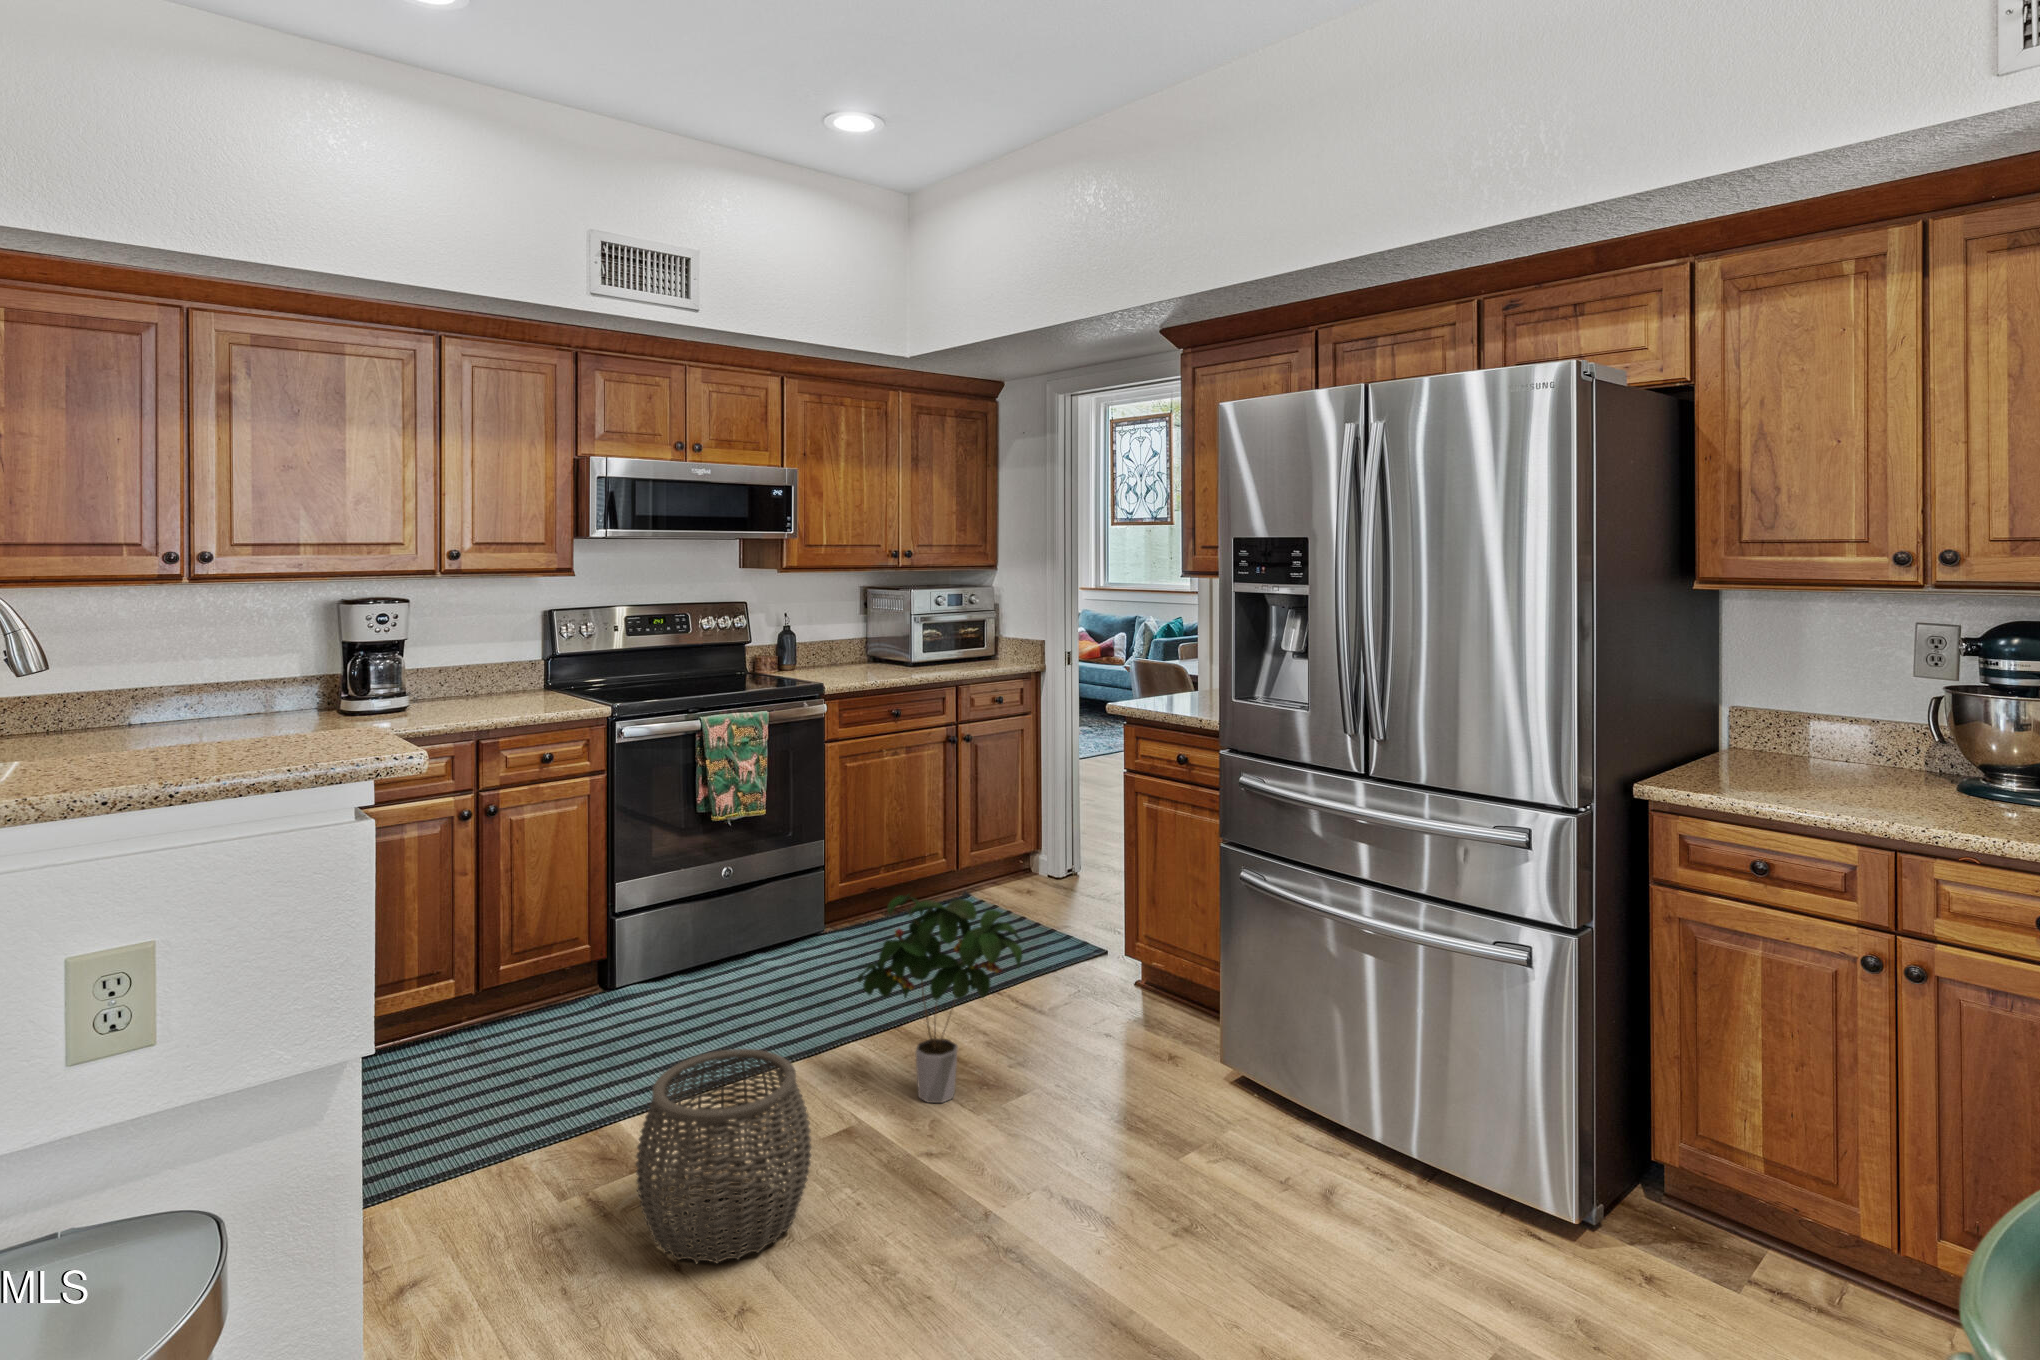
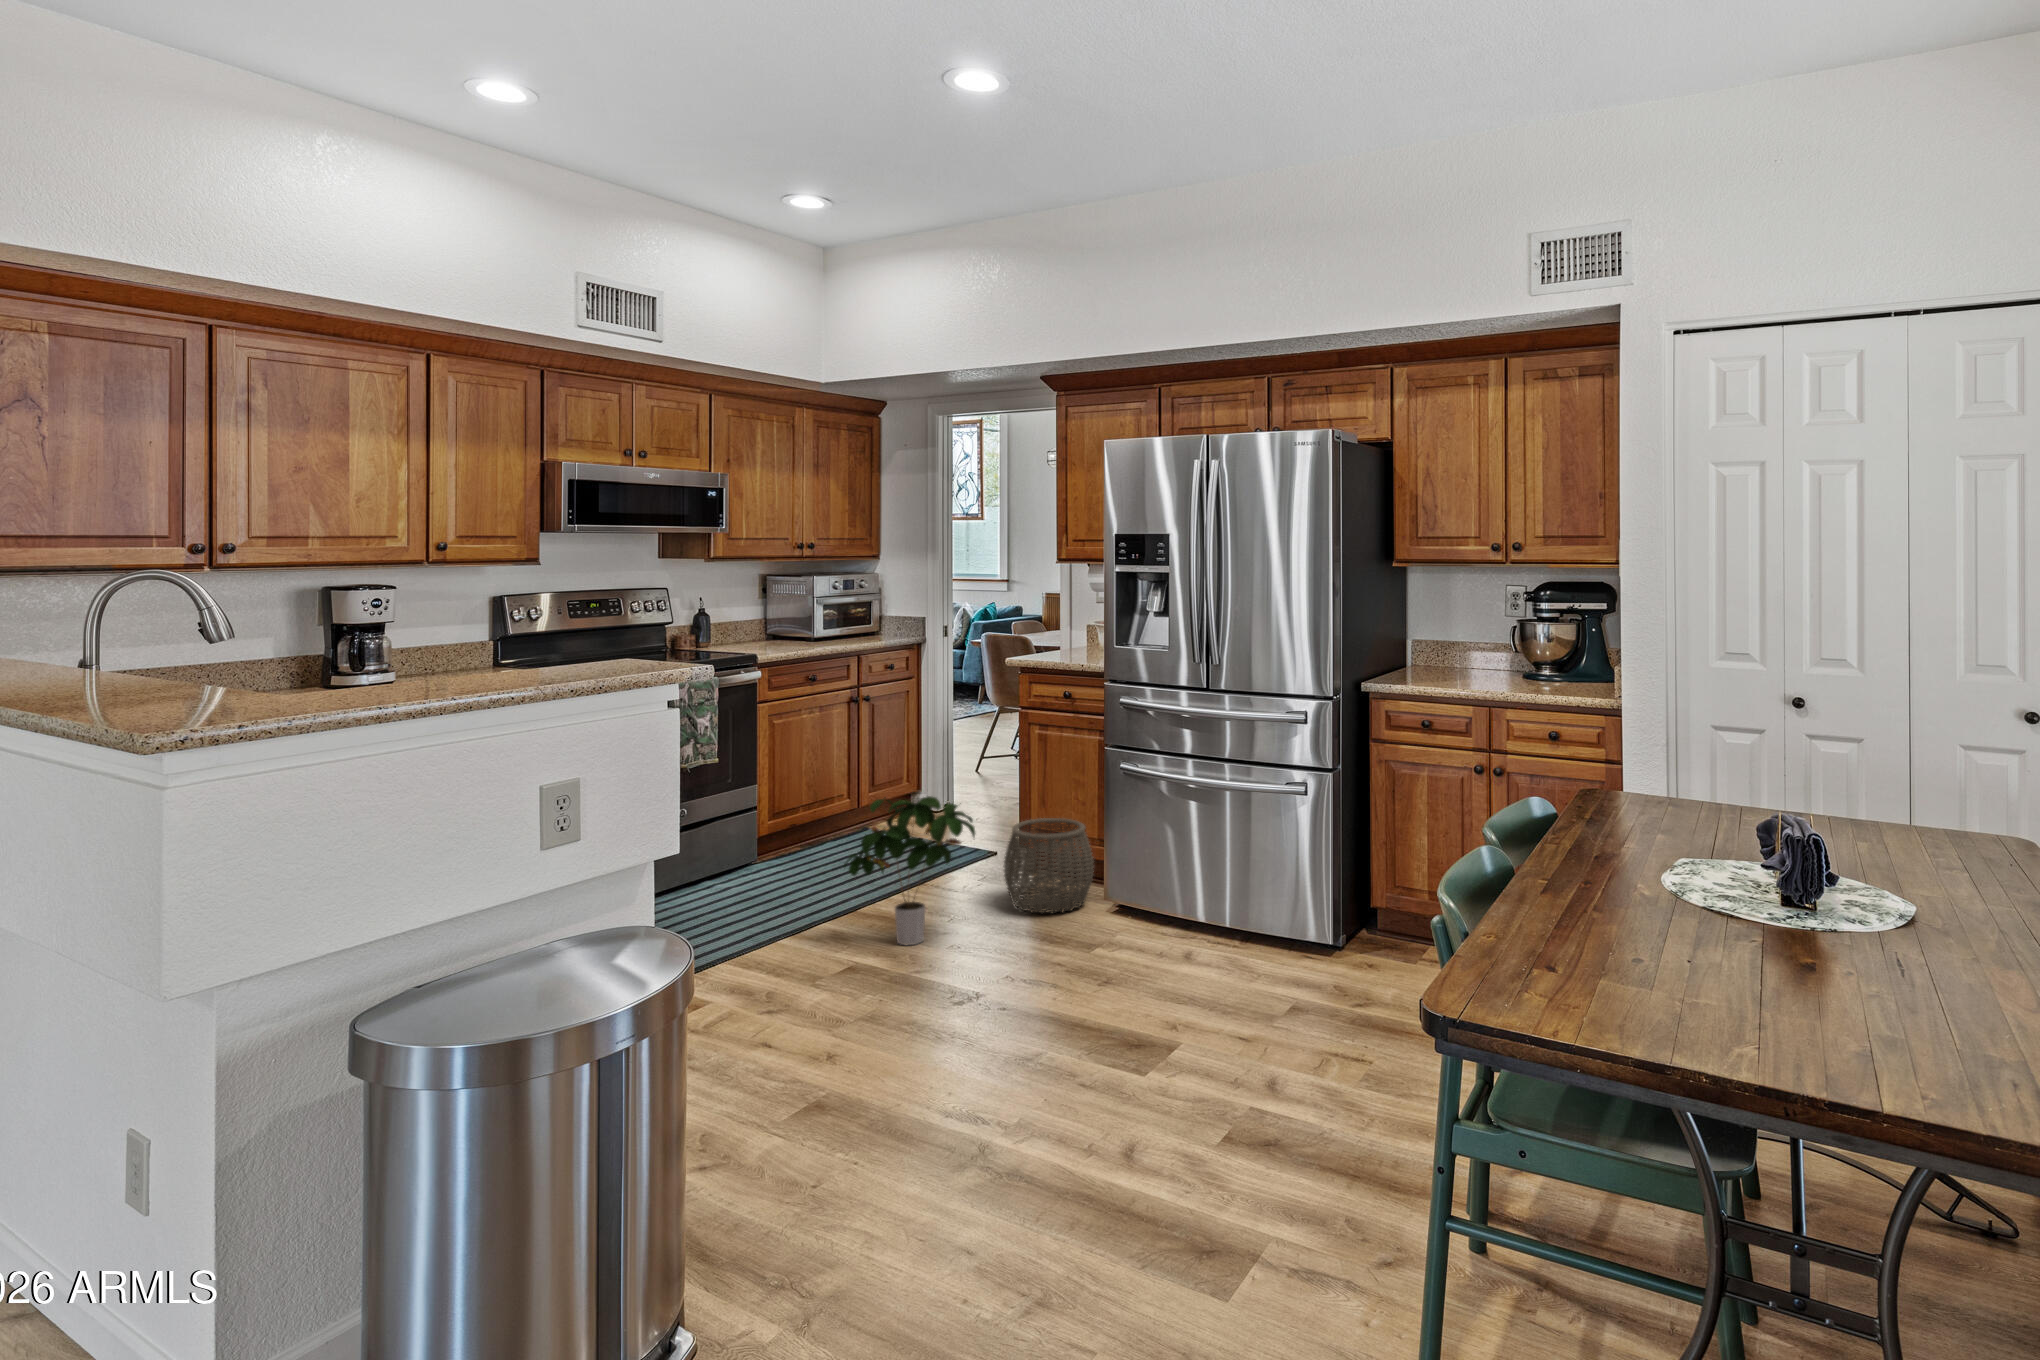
woven basket: present [636,1049,812,1264] -> present [1003,818,1094,913]

